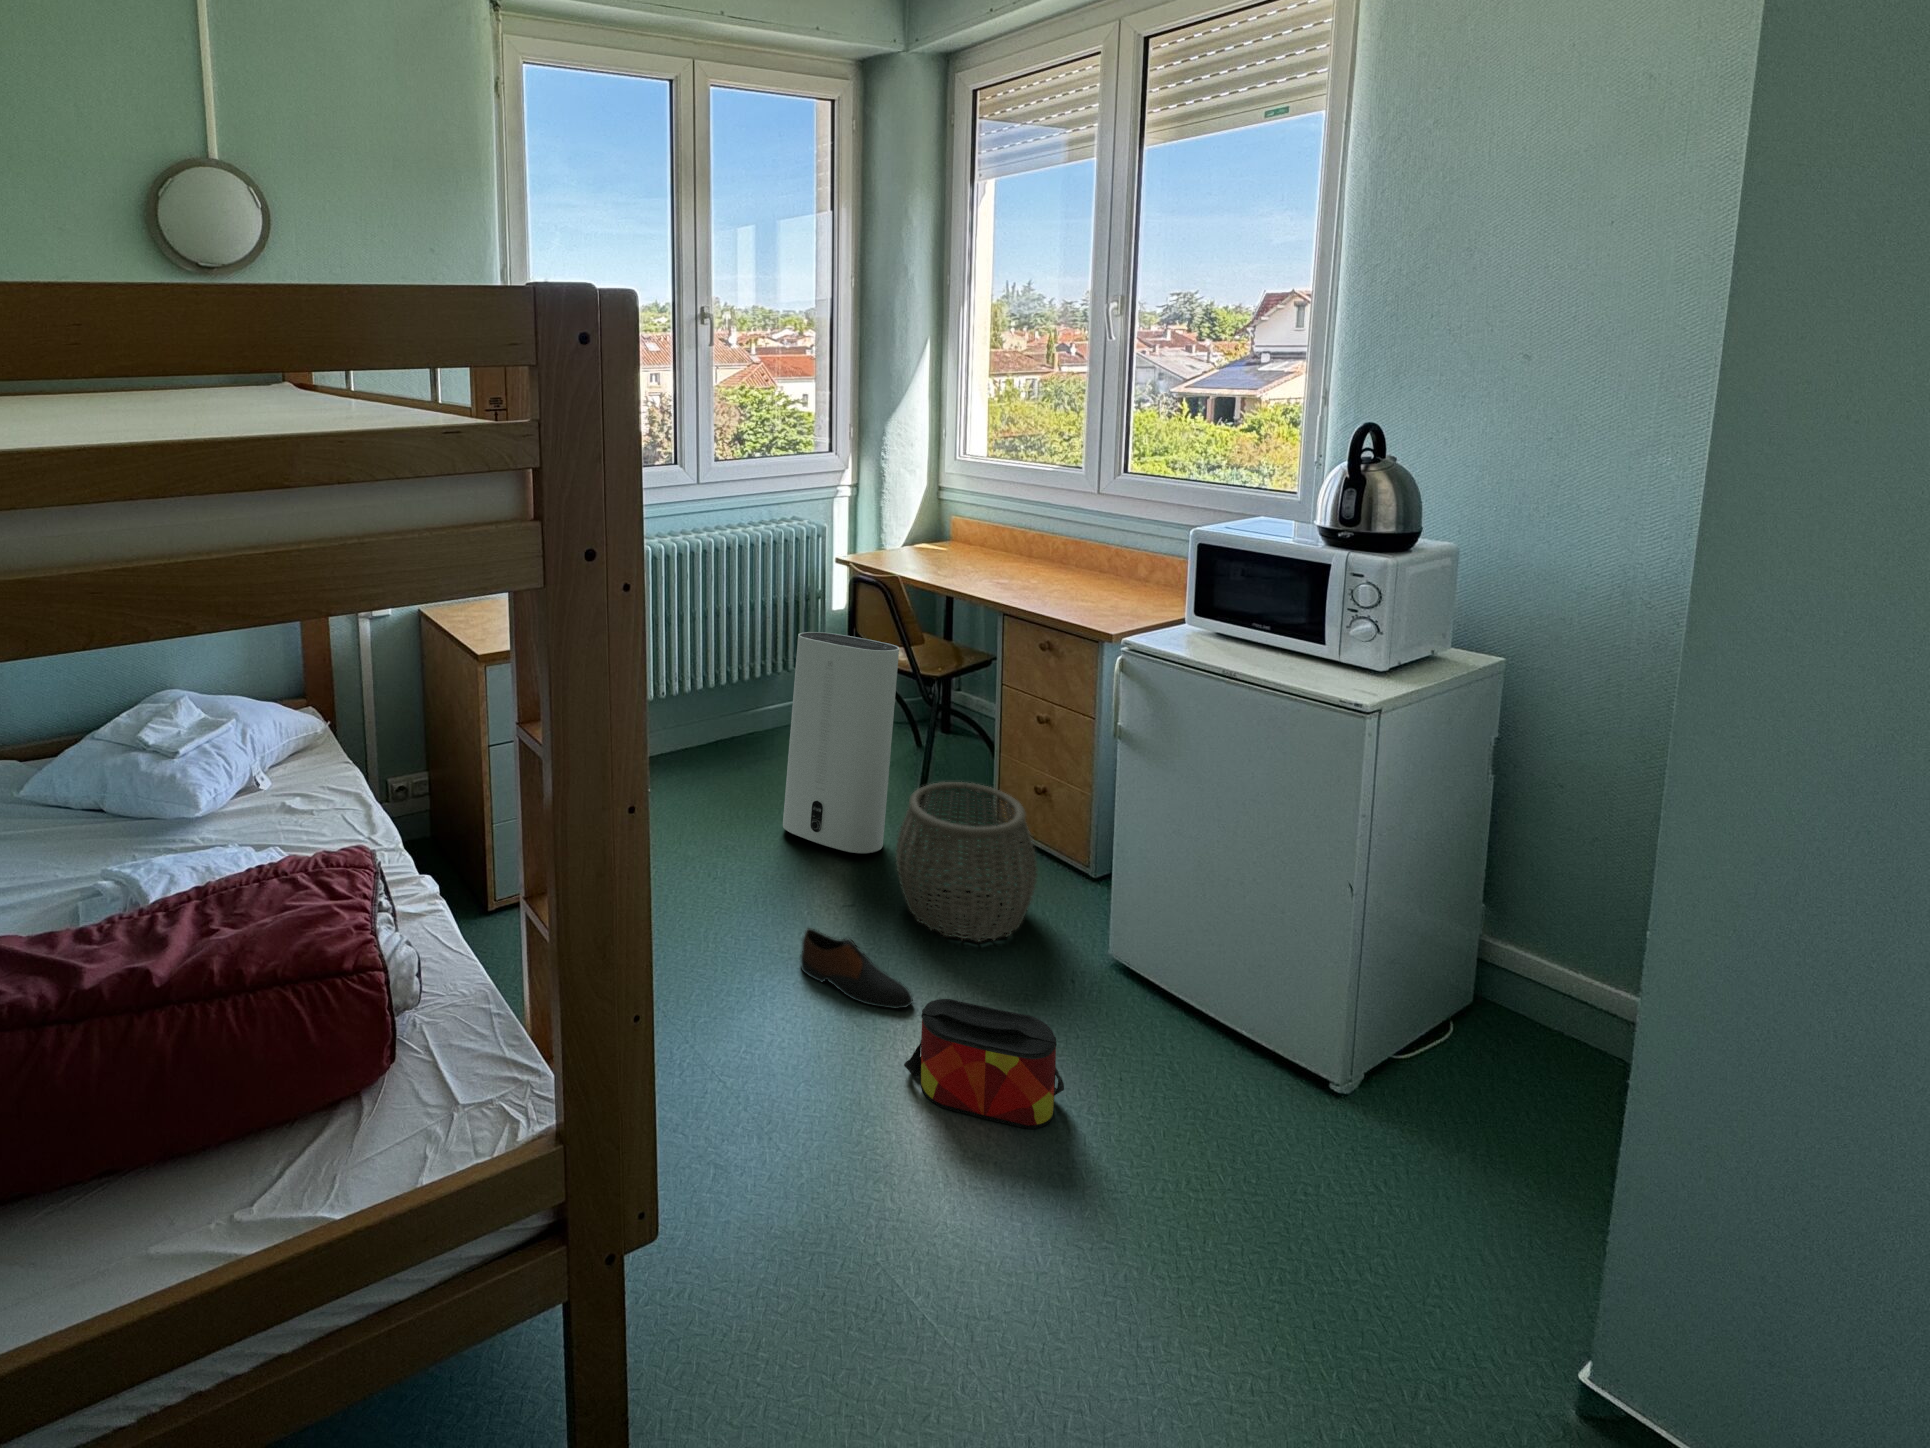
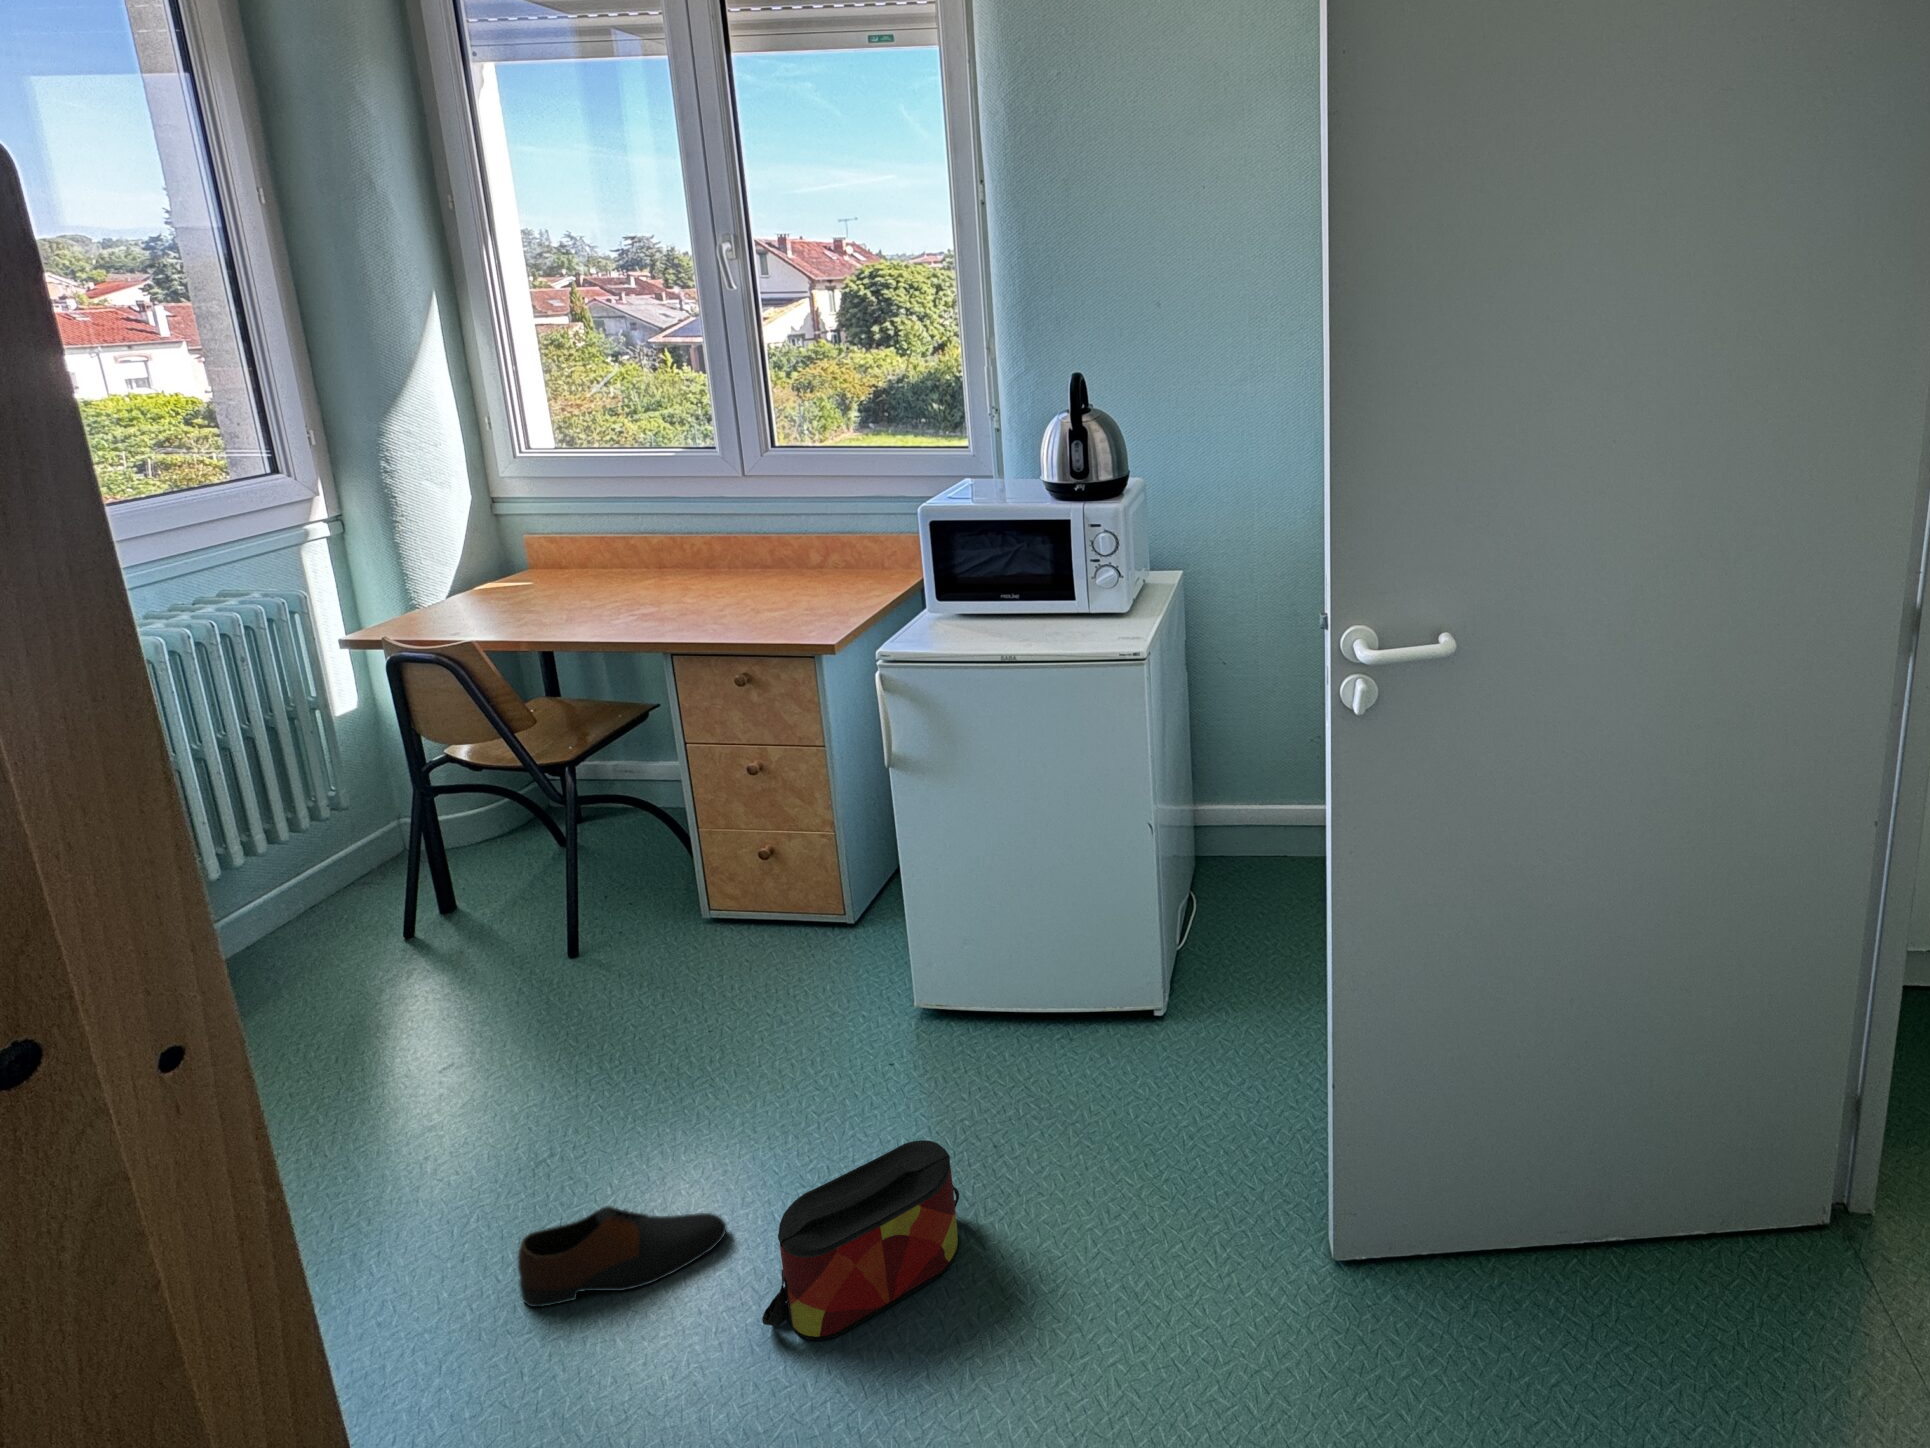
air purifier: present [783,632,899,853] -> none [333,748,567,1103]
woven basket: present [896,782,1037,942] -> none [613,883,818,1111]

